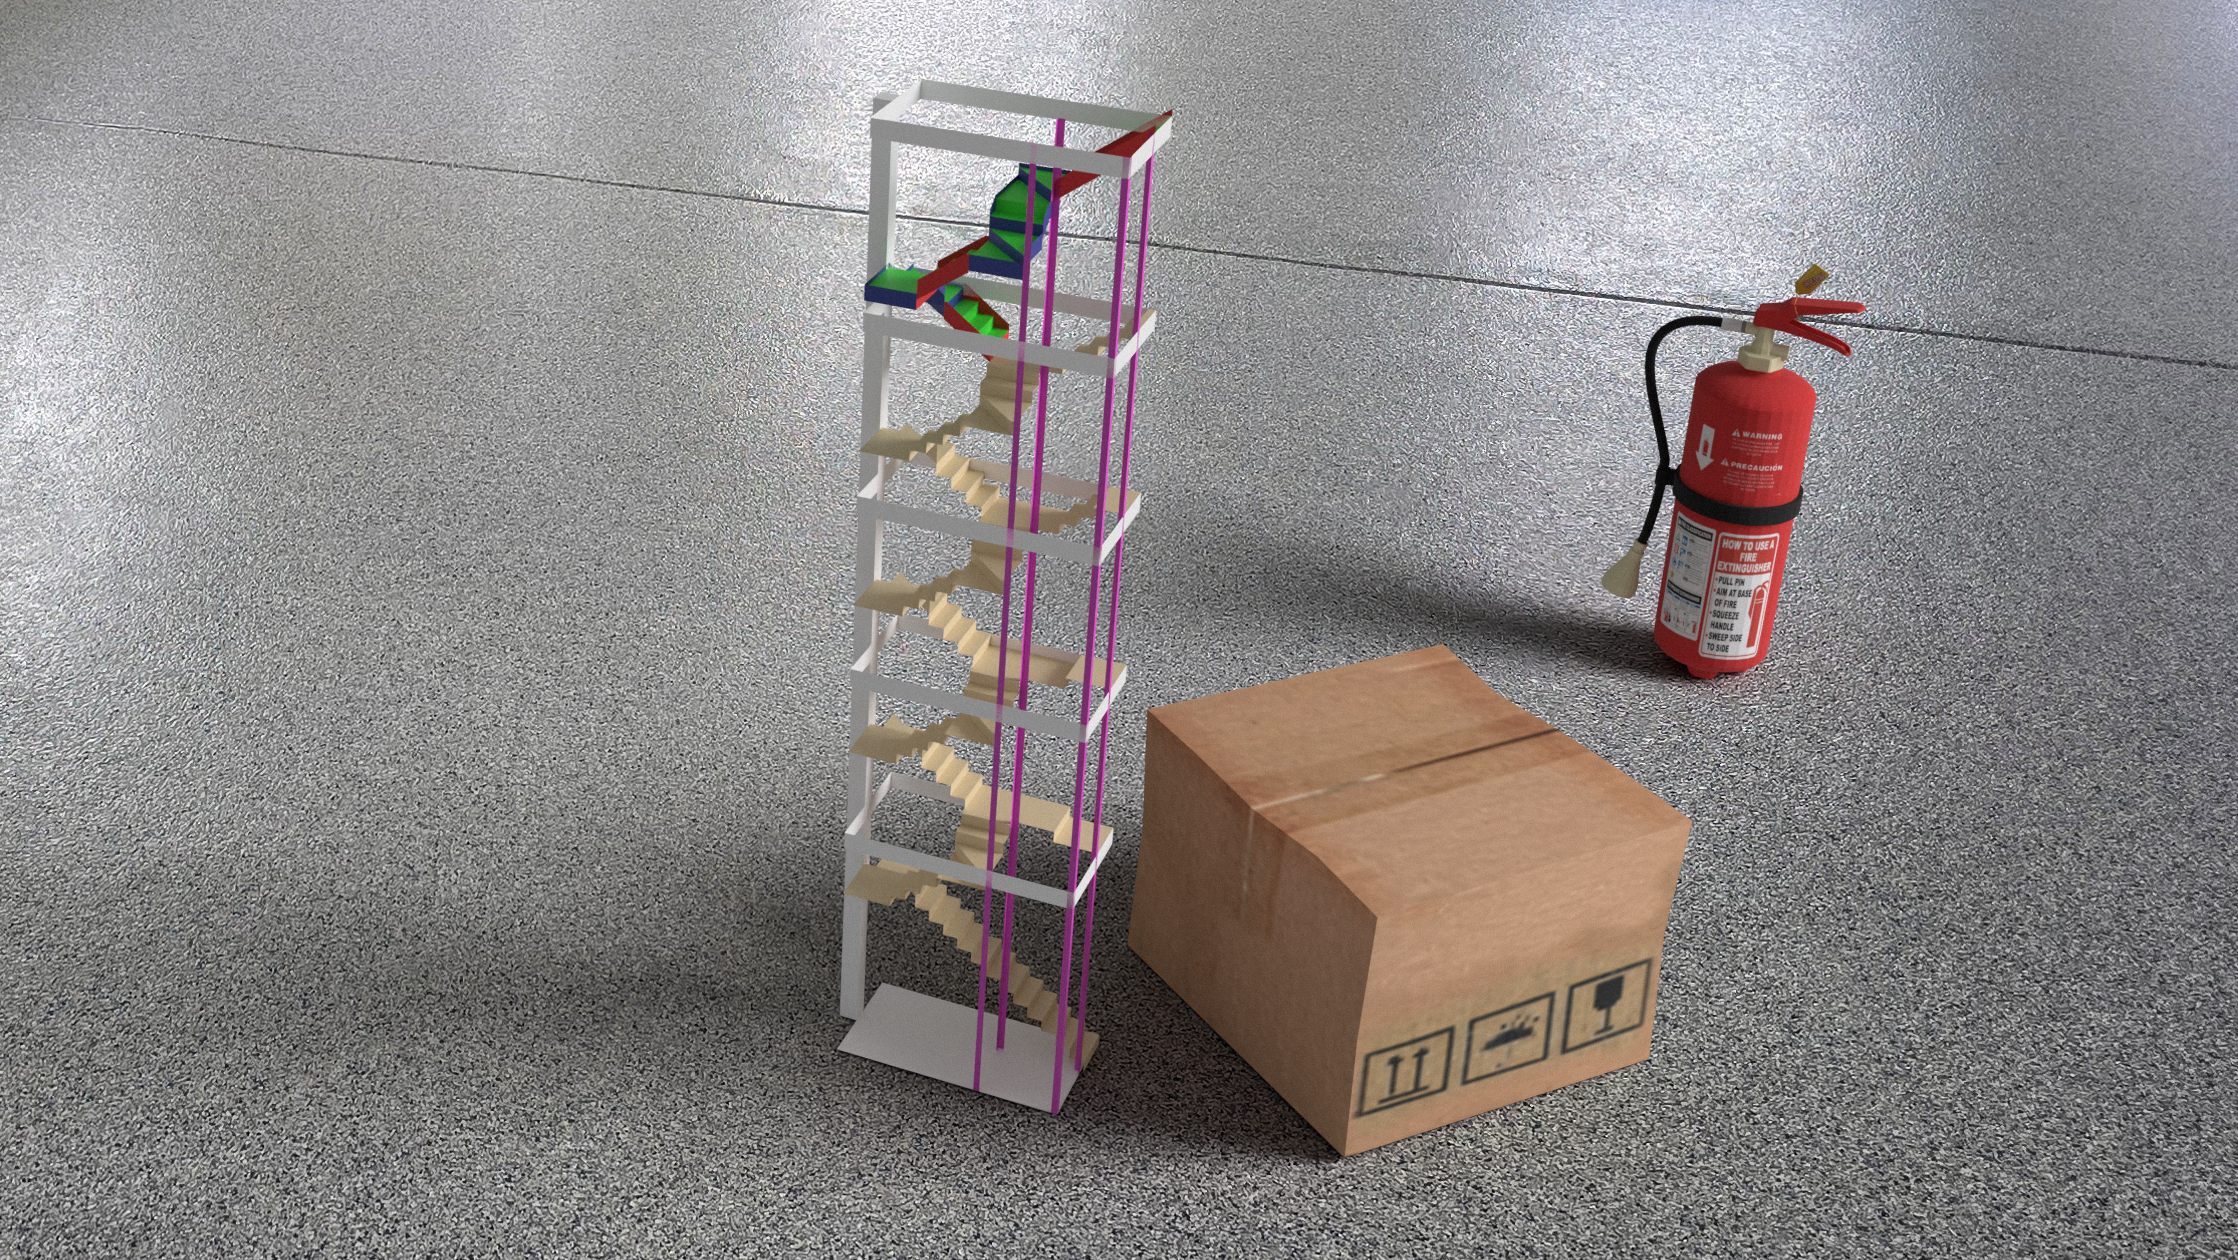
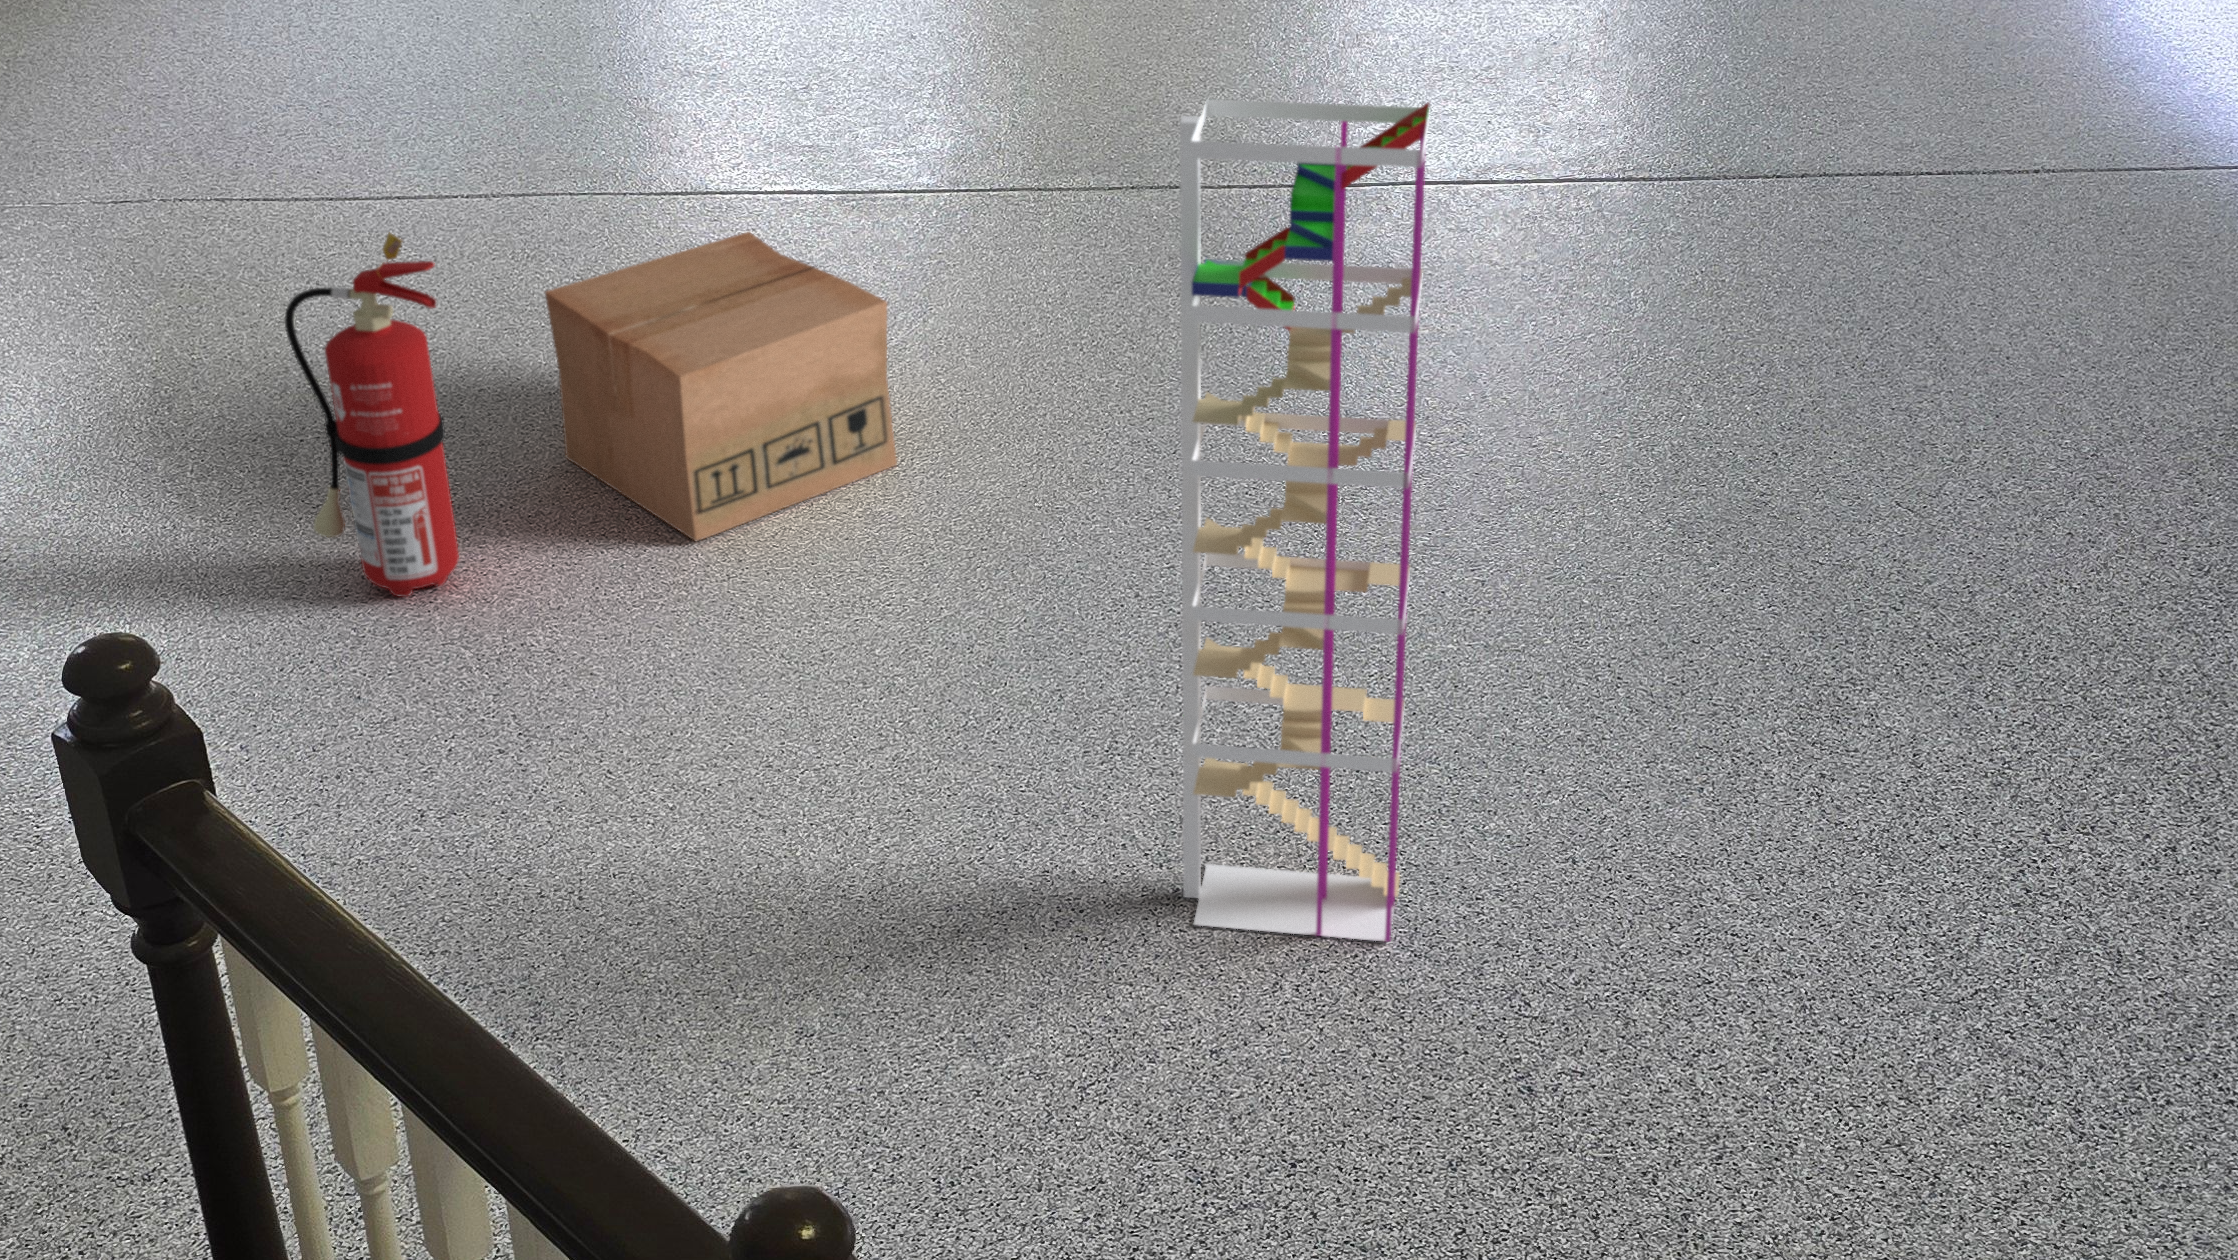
fire extinguisher: present [1601,263,1866,679] -> present [285,233,459,597]
cardboard box: present [1127,644,1692,1158] -> present [545,232,897,541]

